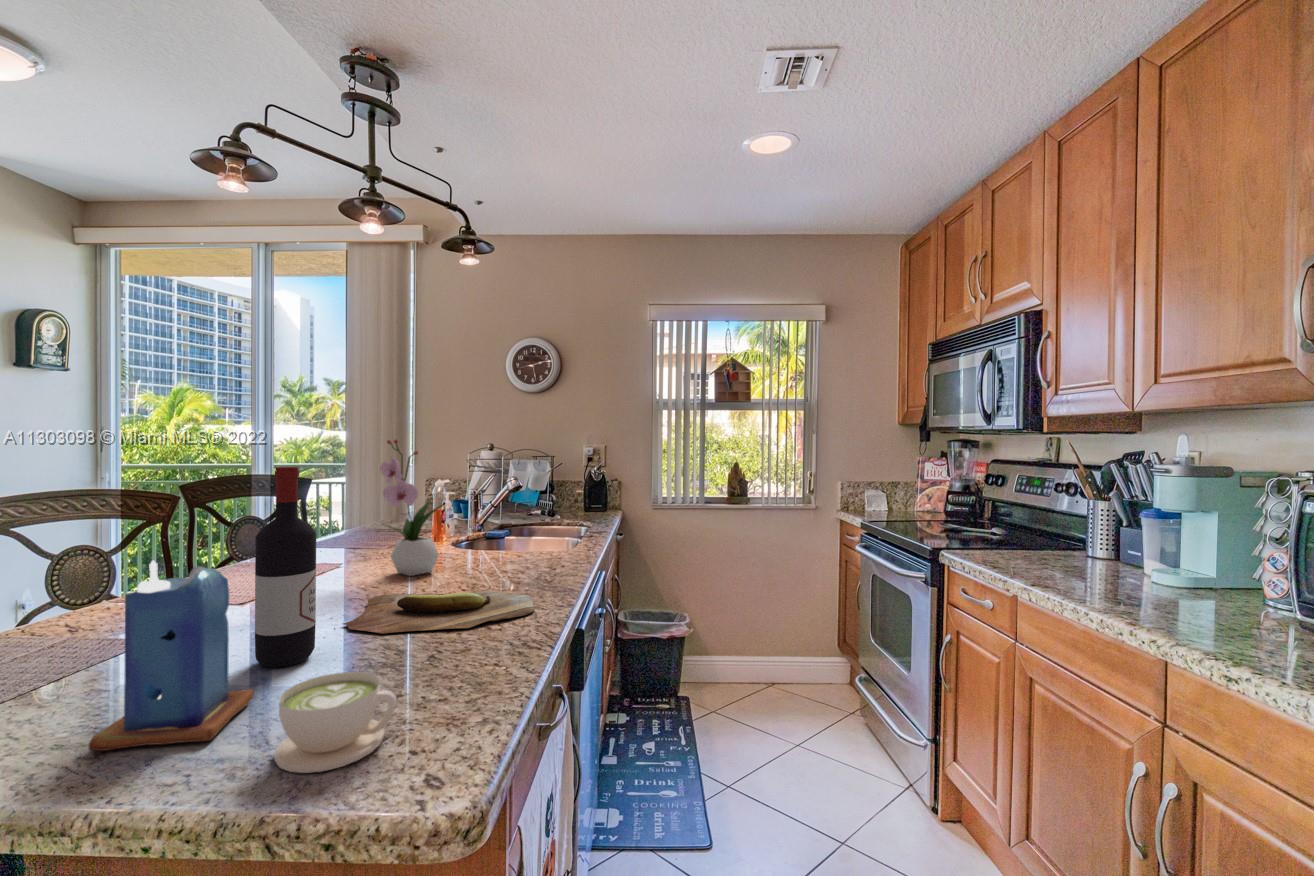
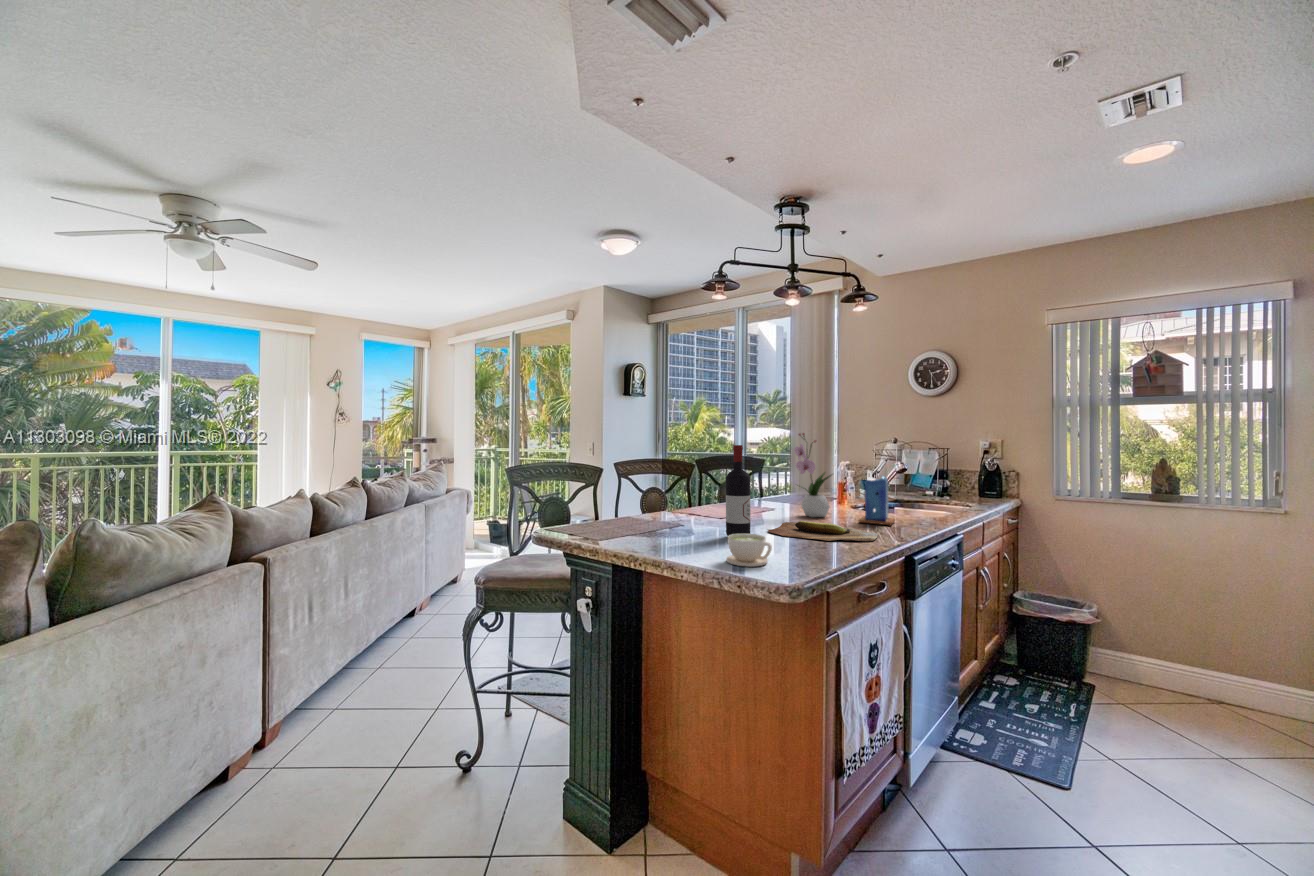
candle: present [89,560,254,751] -> present [859,472,895,525]

